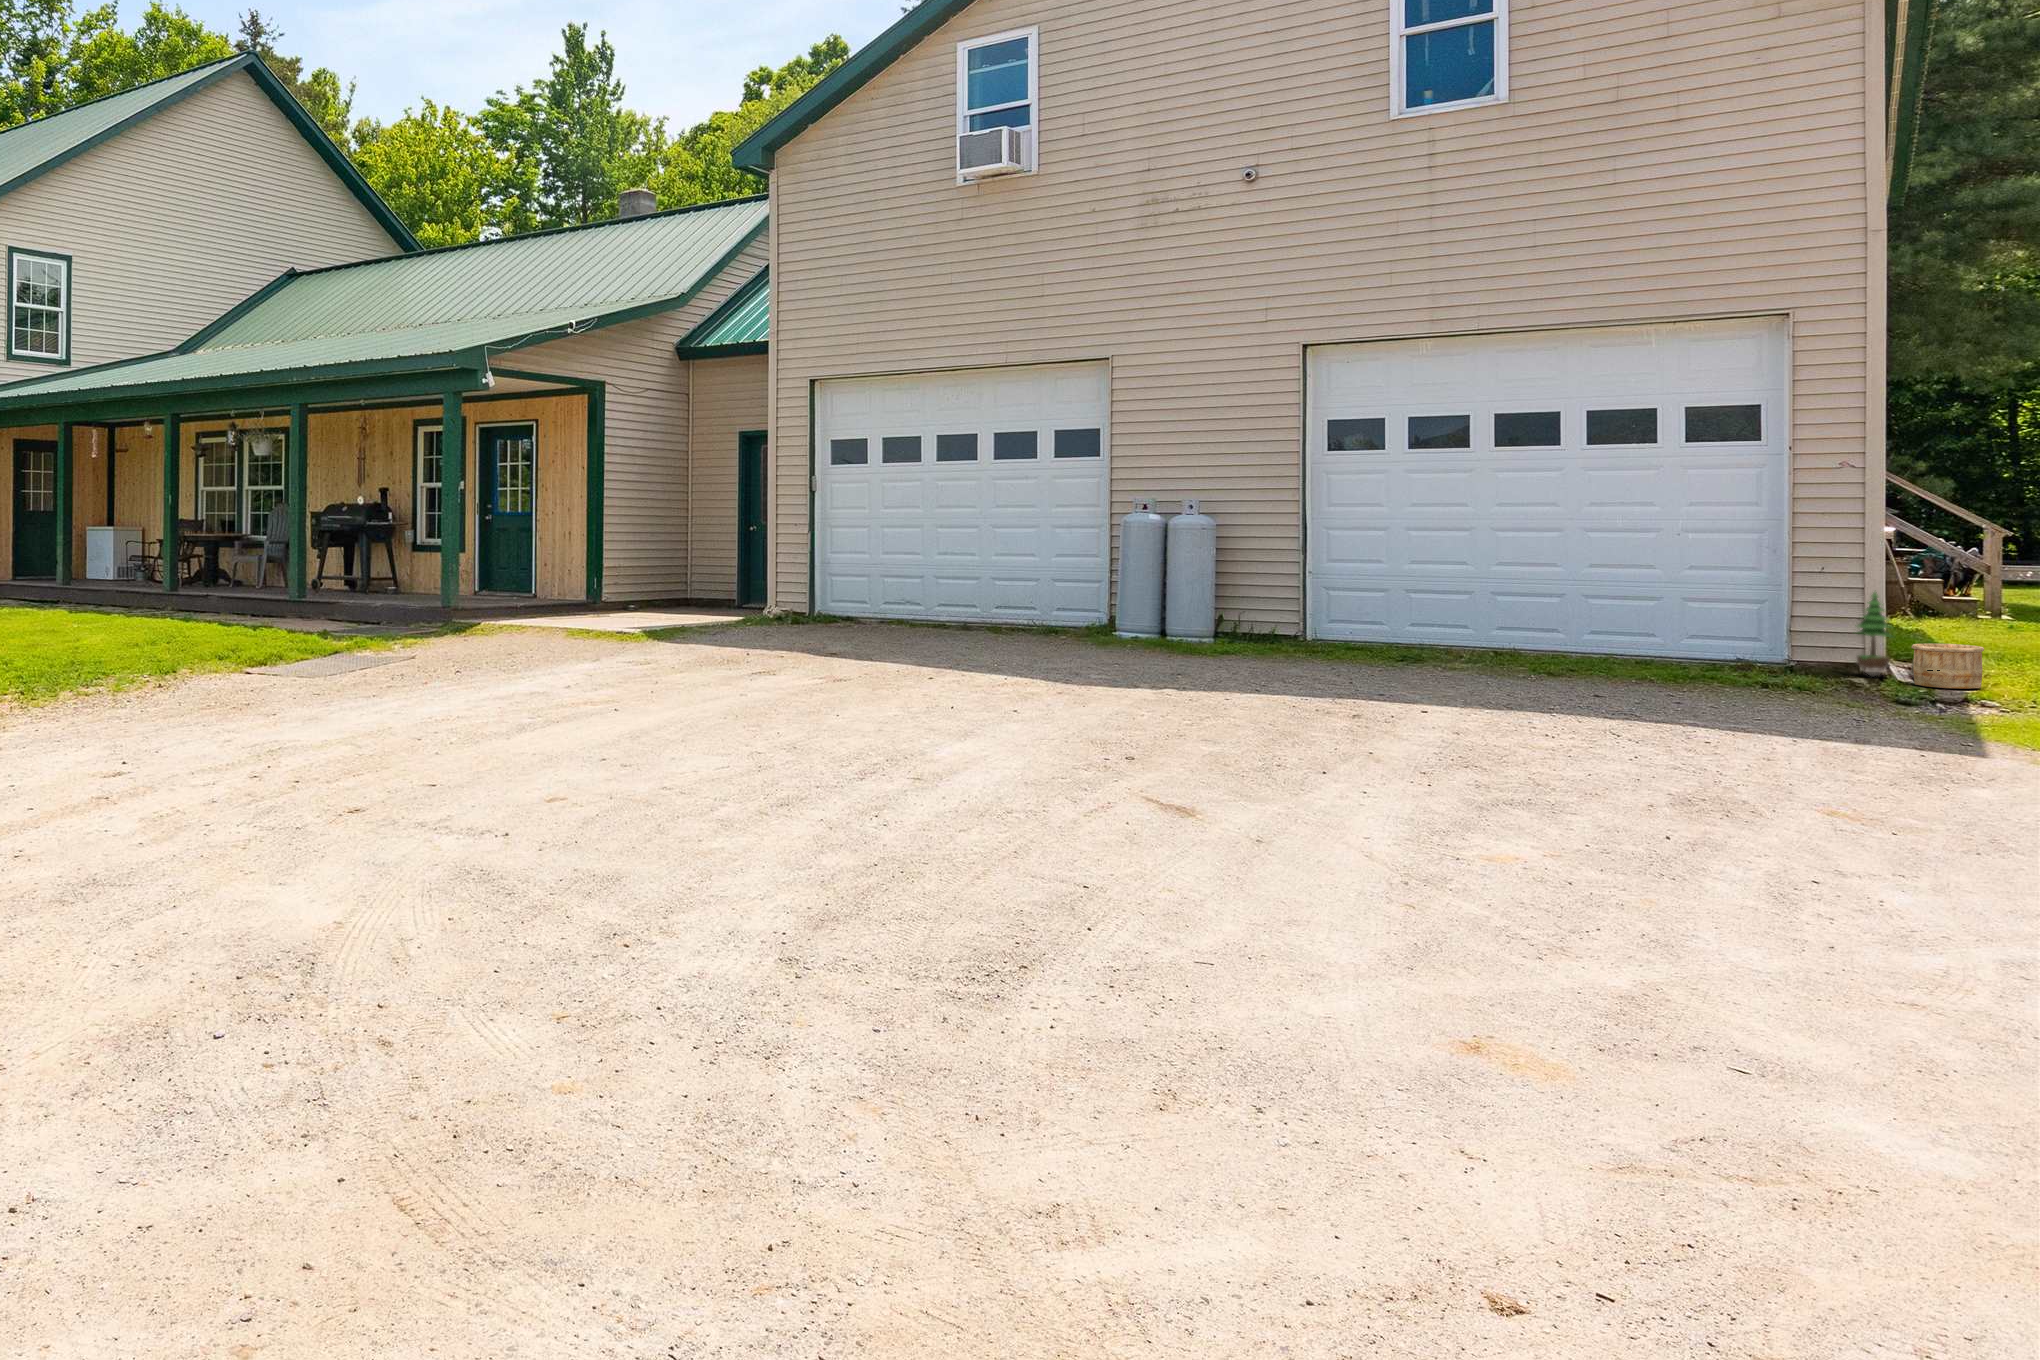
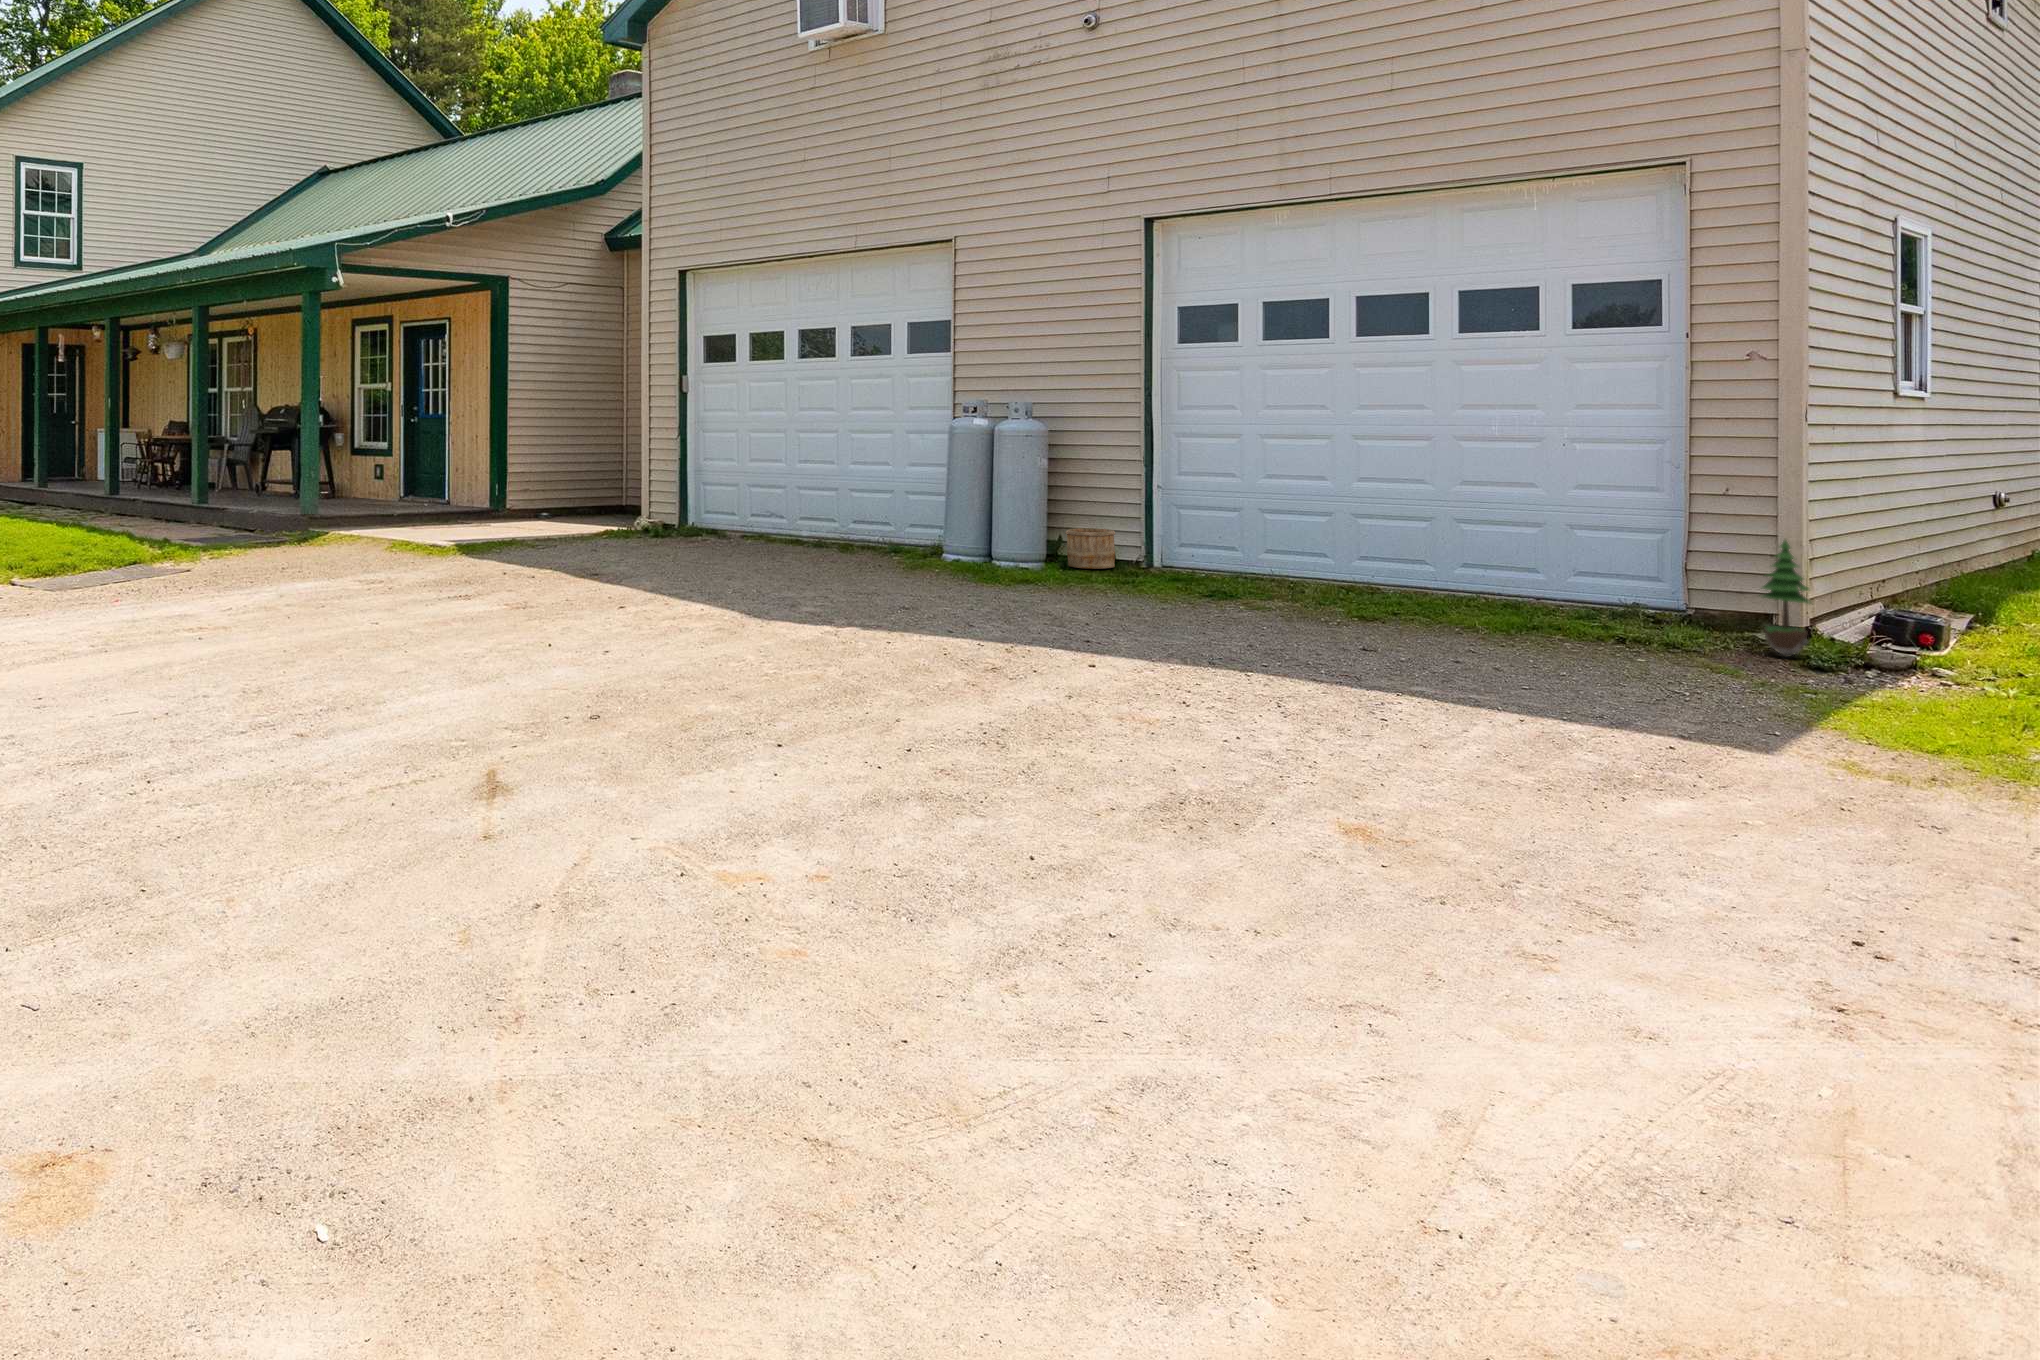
wooden bucket: present [1912,643,1984,689] -> present [1065,528,1115,569]

